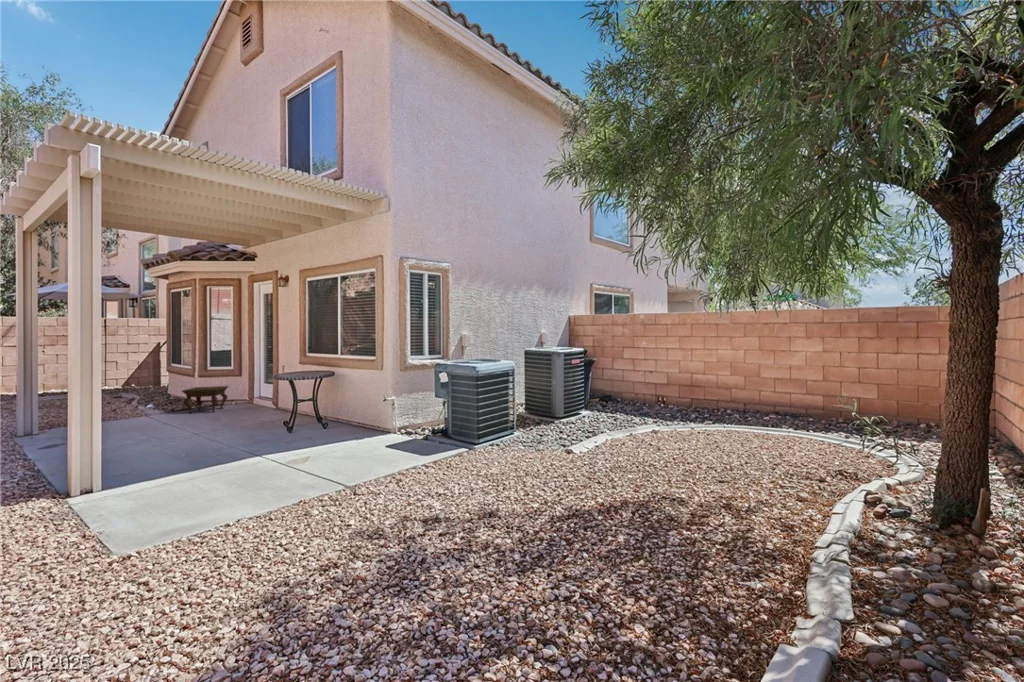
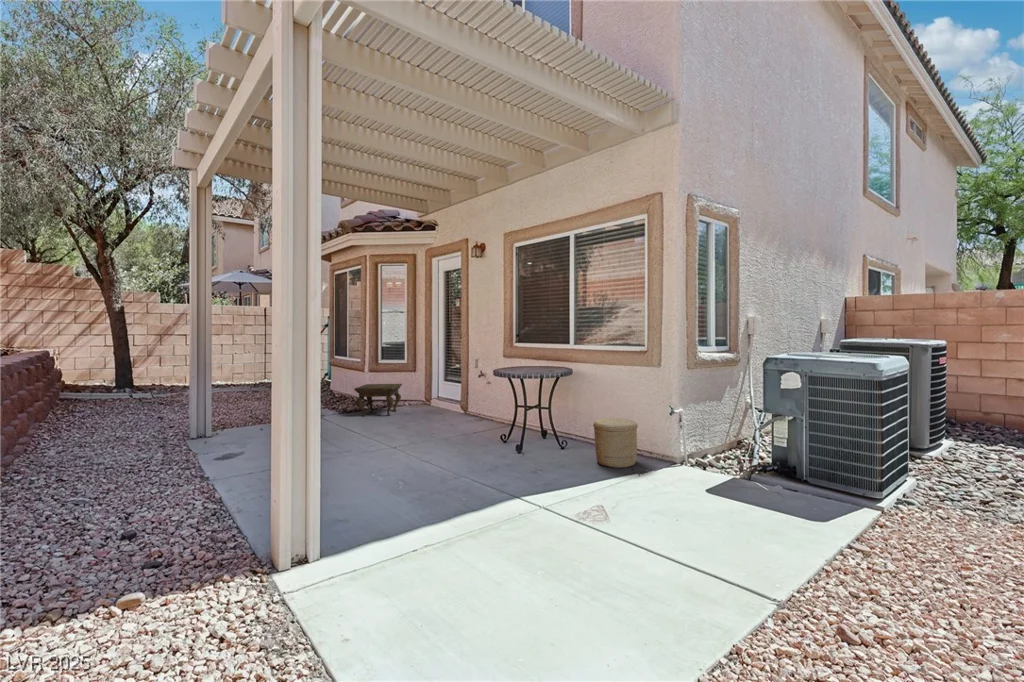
woven basket: none [341,403,371,435] -> present [593,418,638,468]

